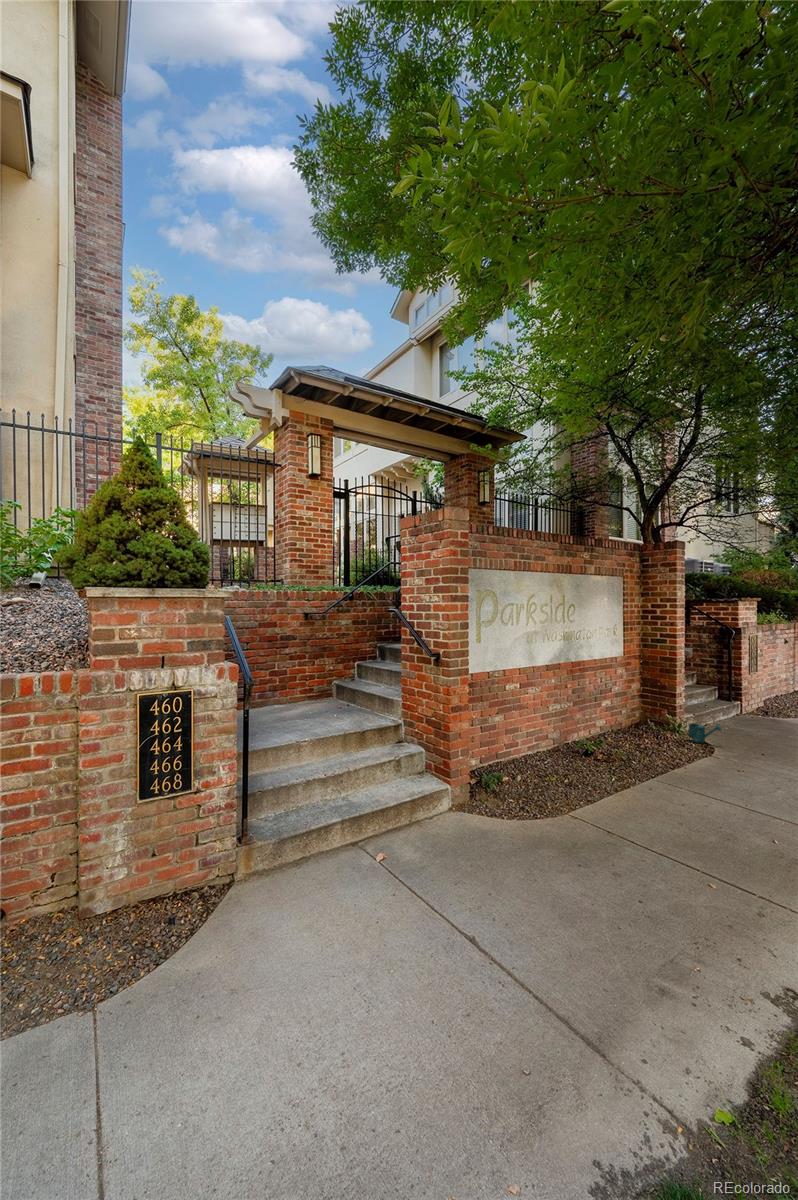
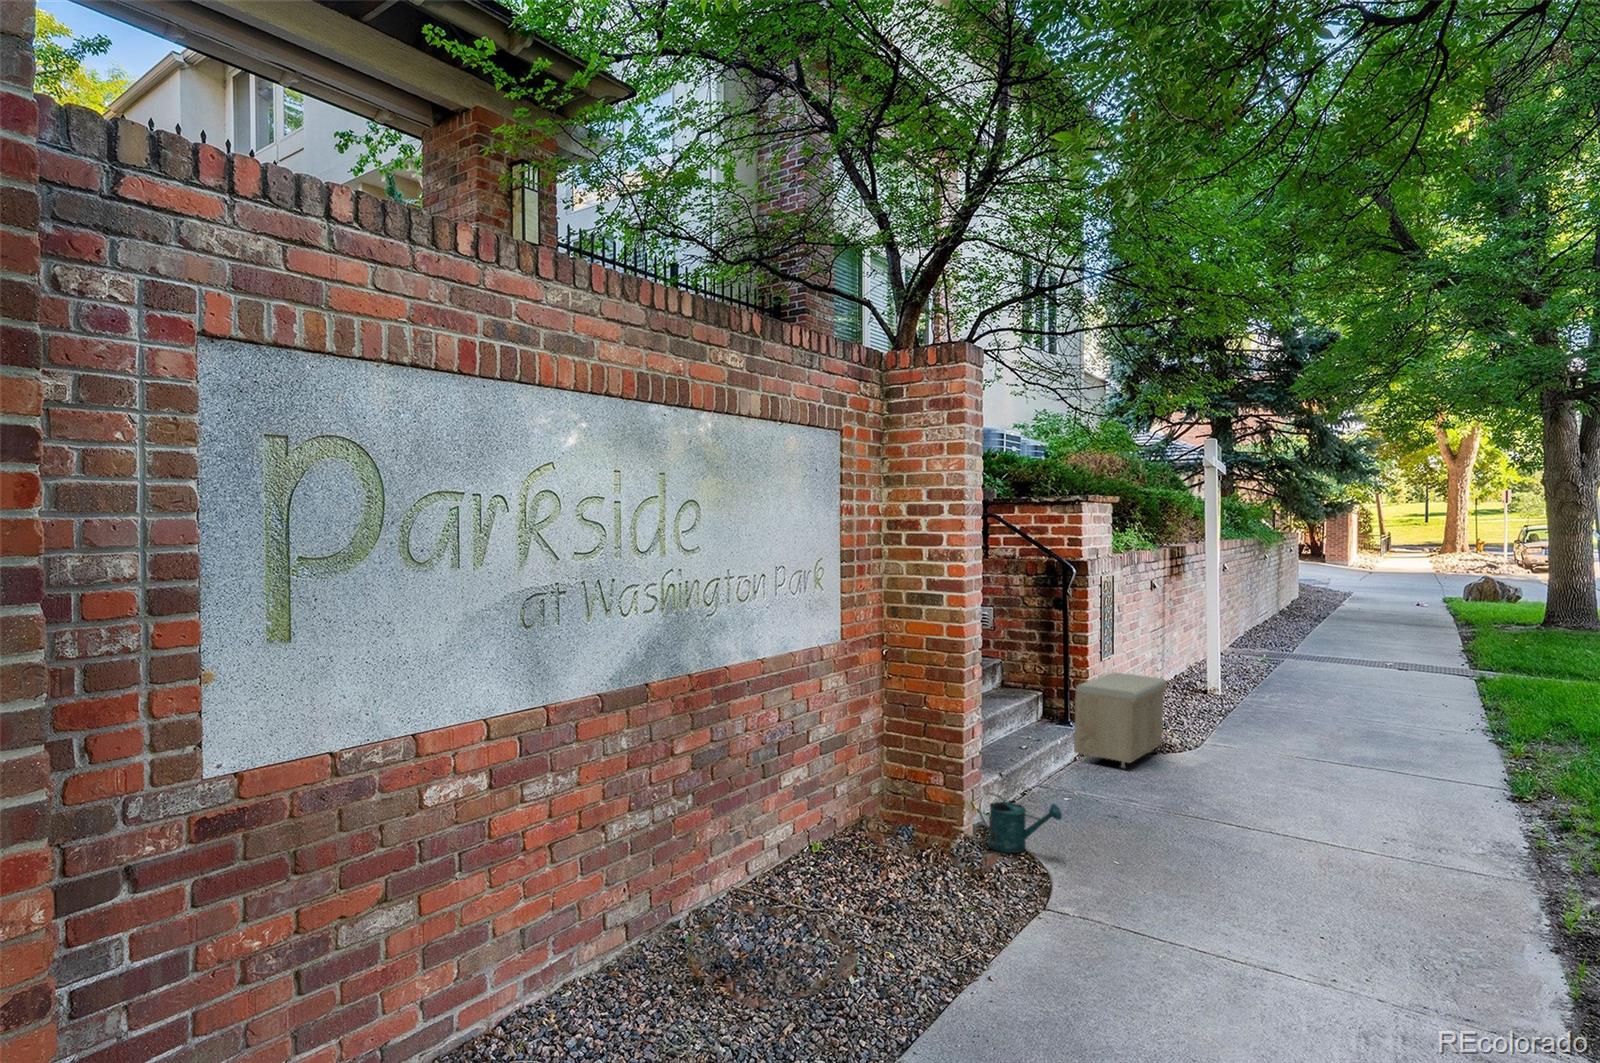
storage bench: none [734,680,786,722] -> present [1074,672,1167,768]

